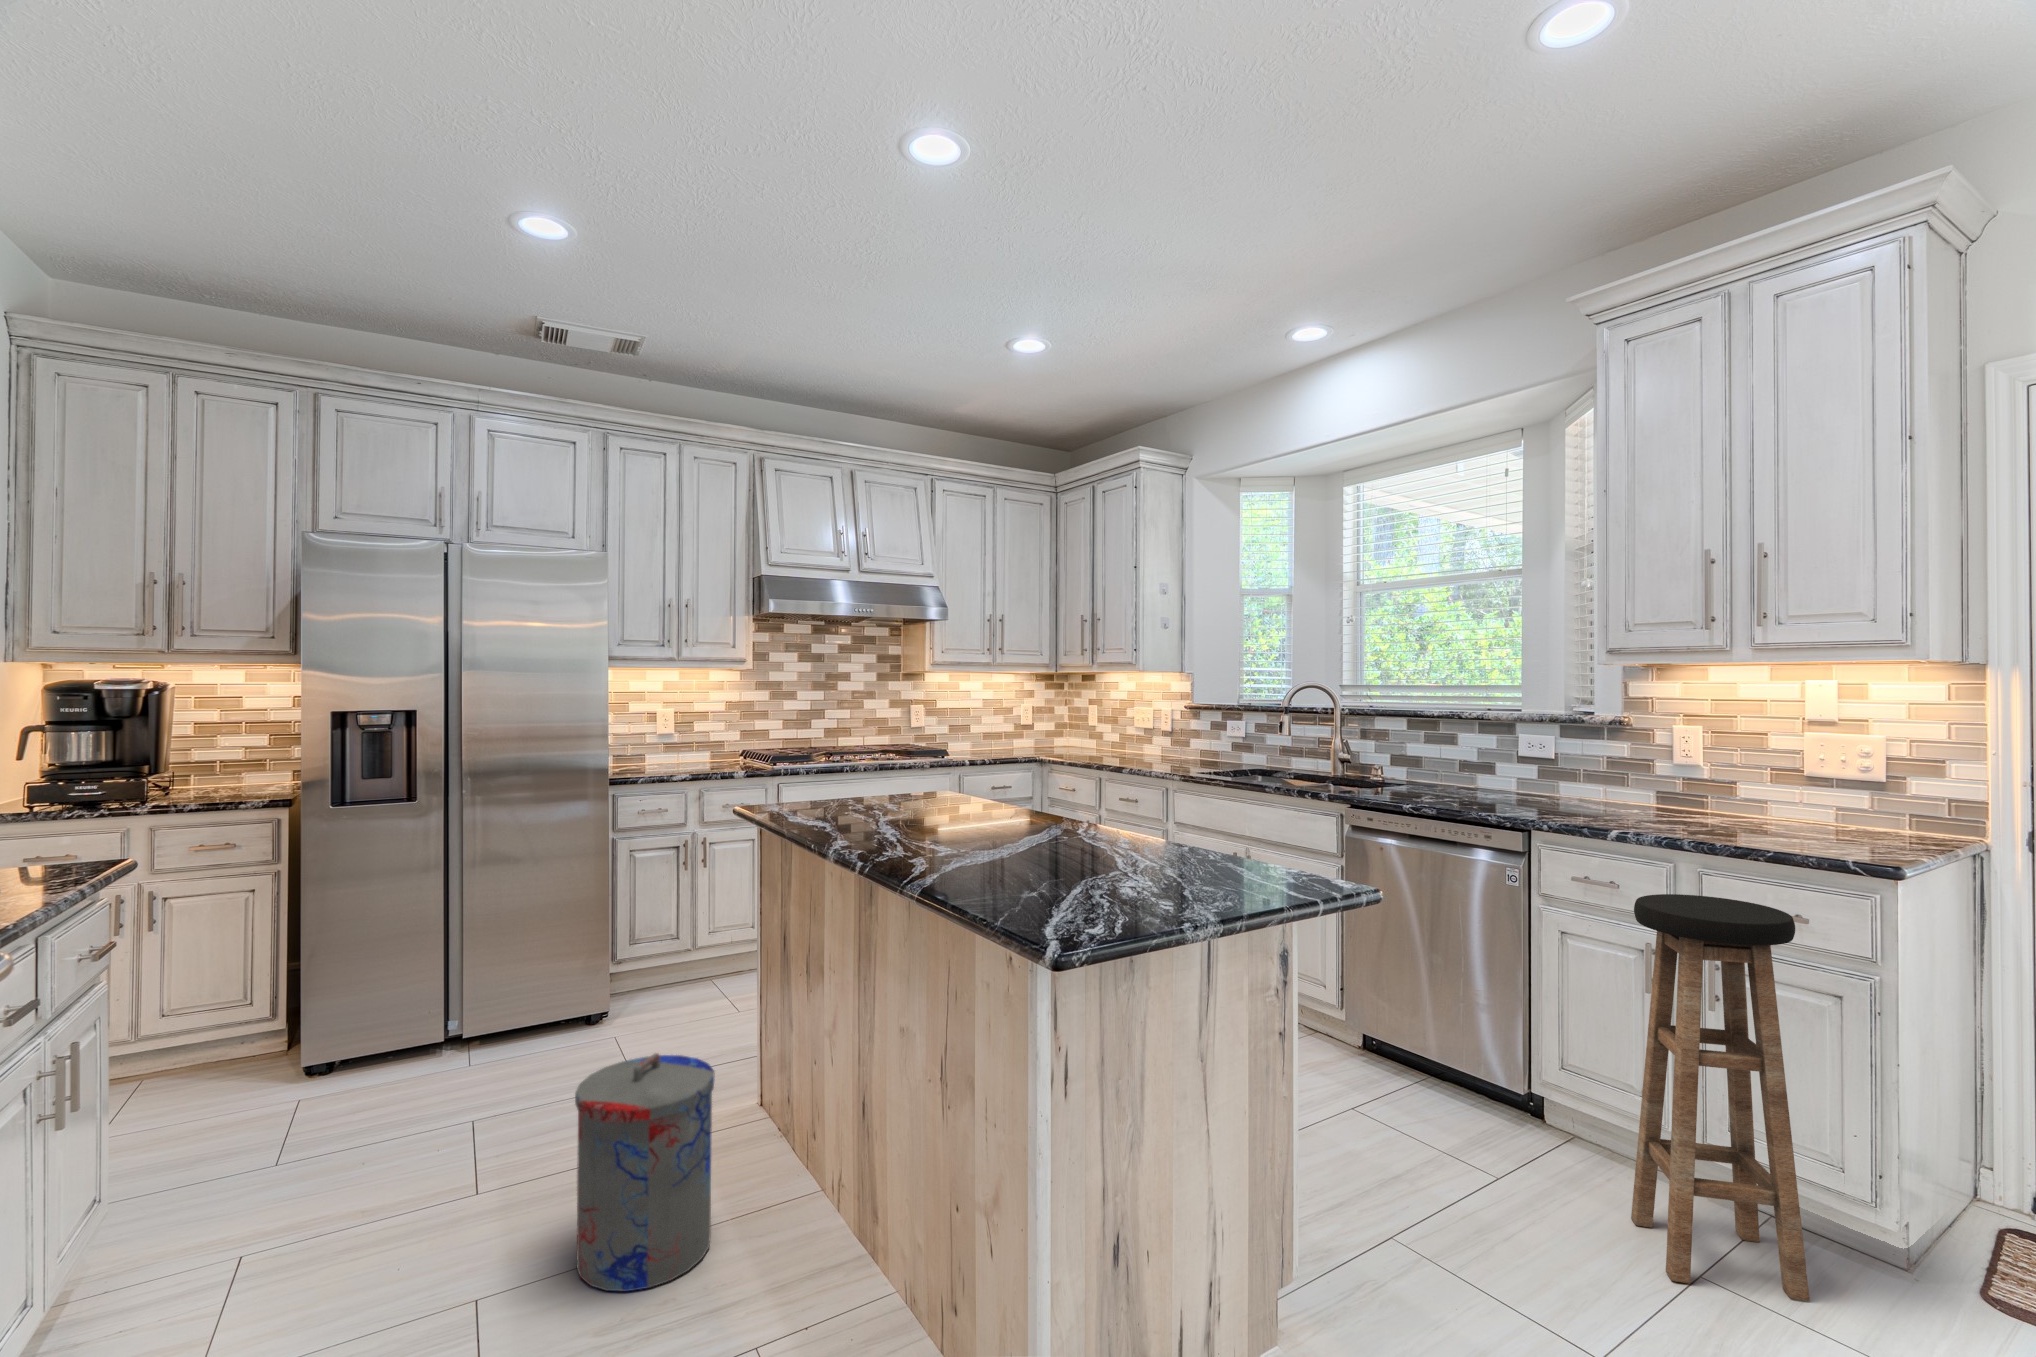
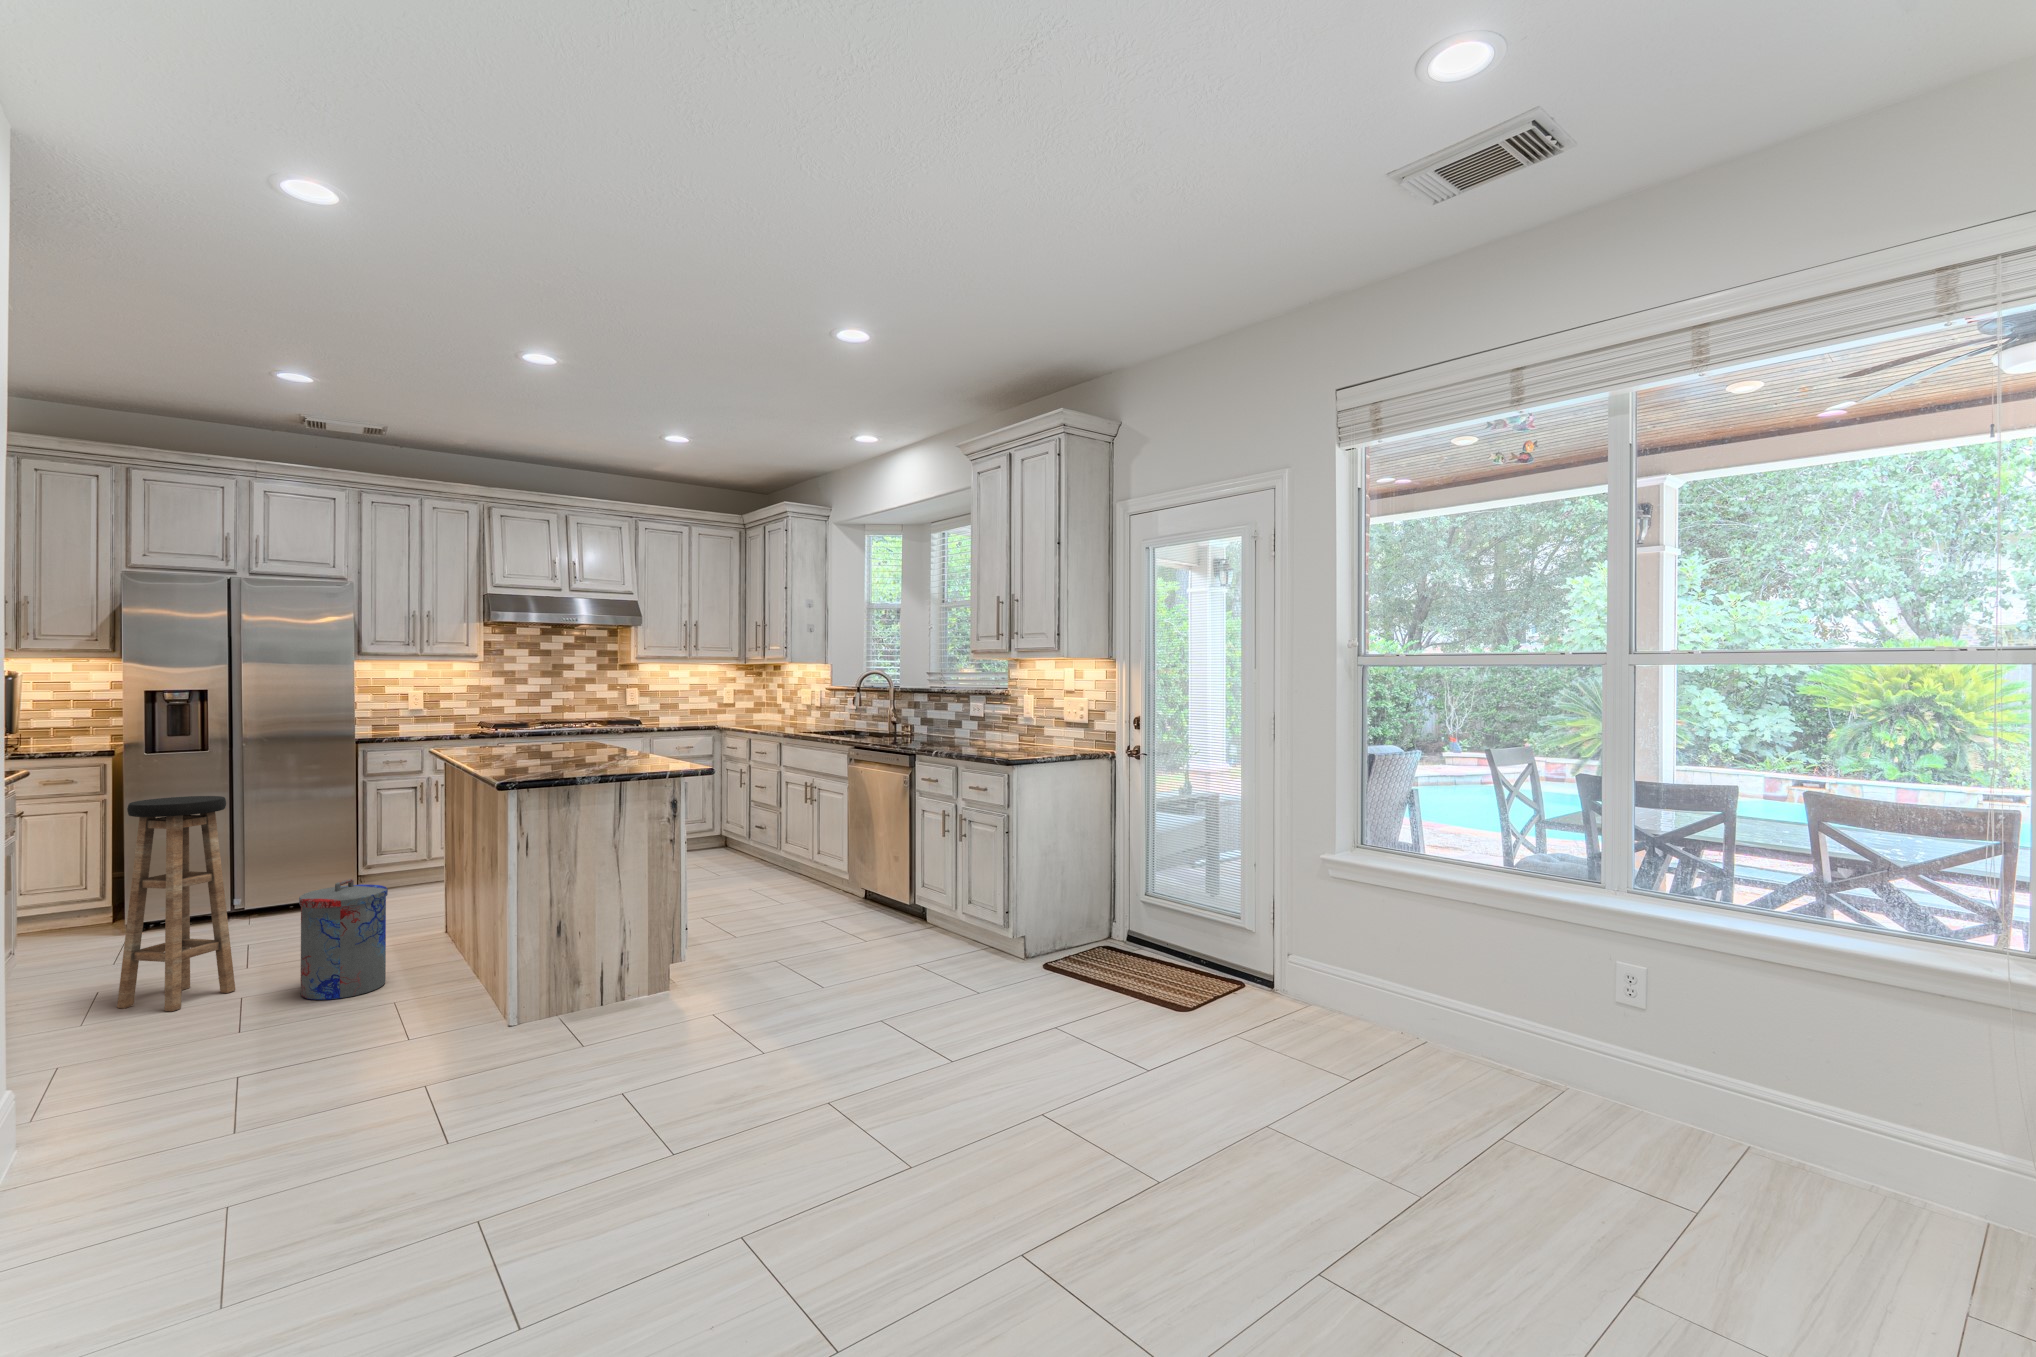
bar stool: present [1631,894,1810,1301] -> present [117,796,235,1011]

